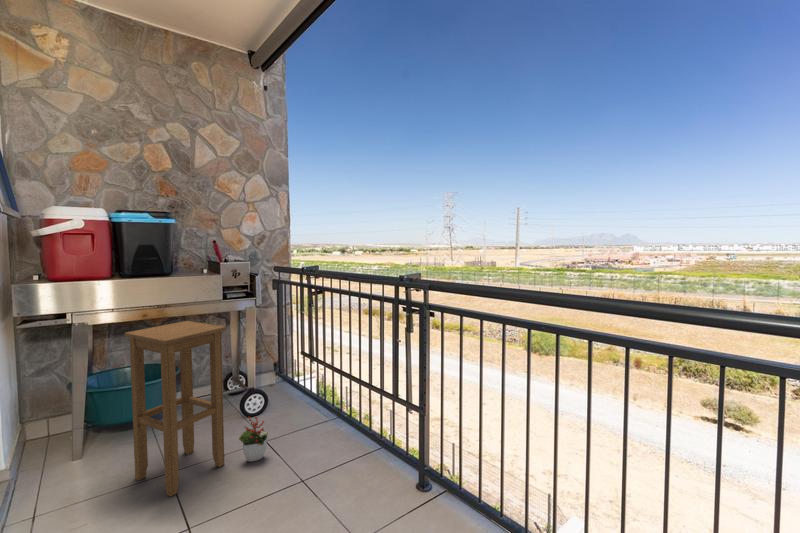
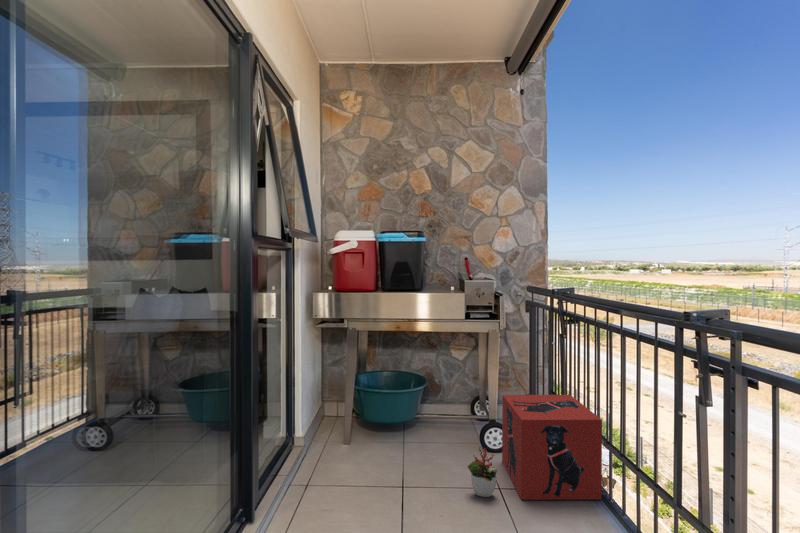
stool: present [125,321,226,497] -> none [378,336,458,501]
storage box: none [263,354,349,451] -> present [502,395,602,500]

